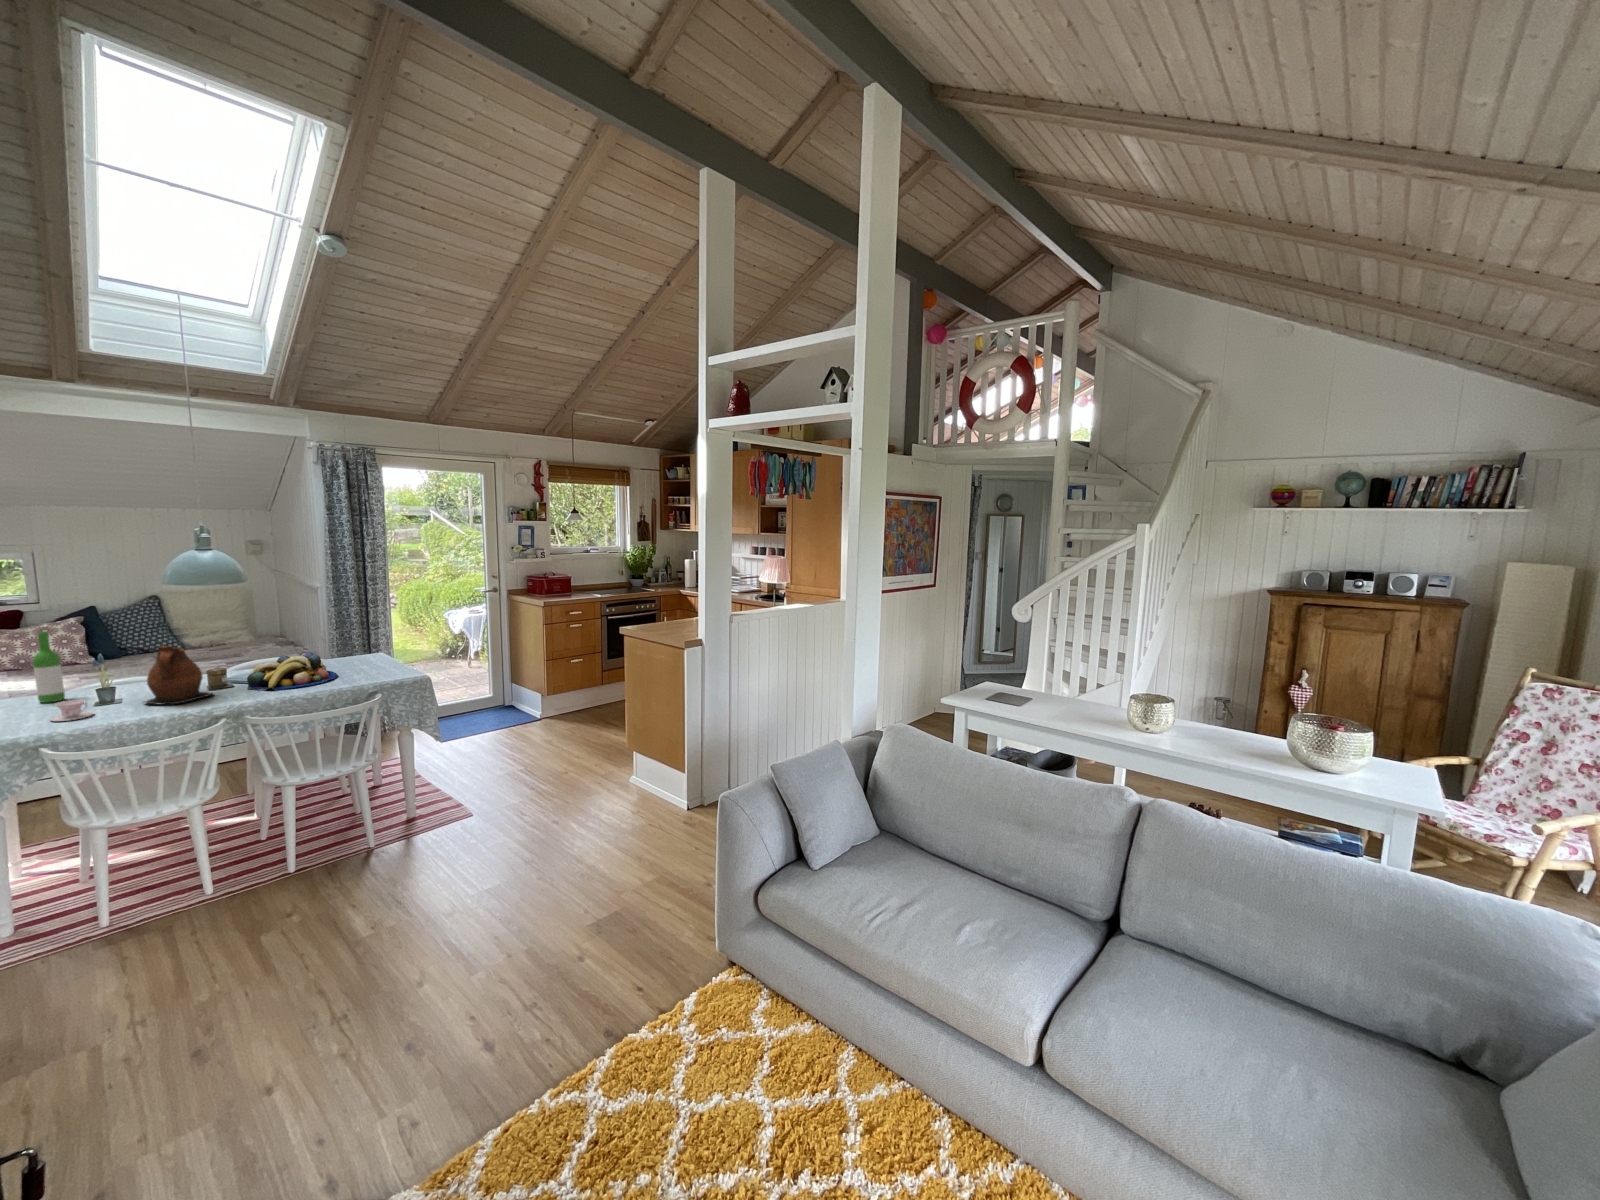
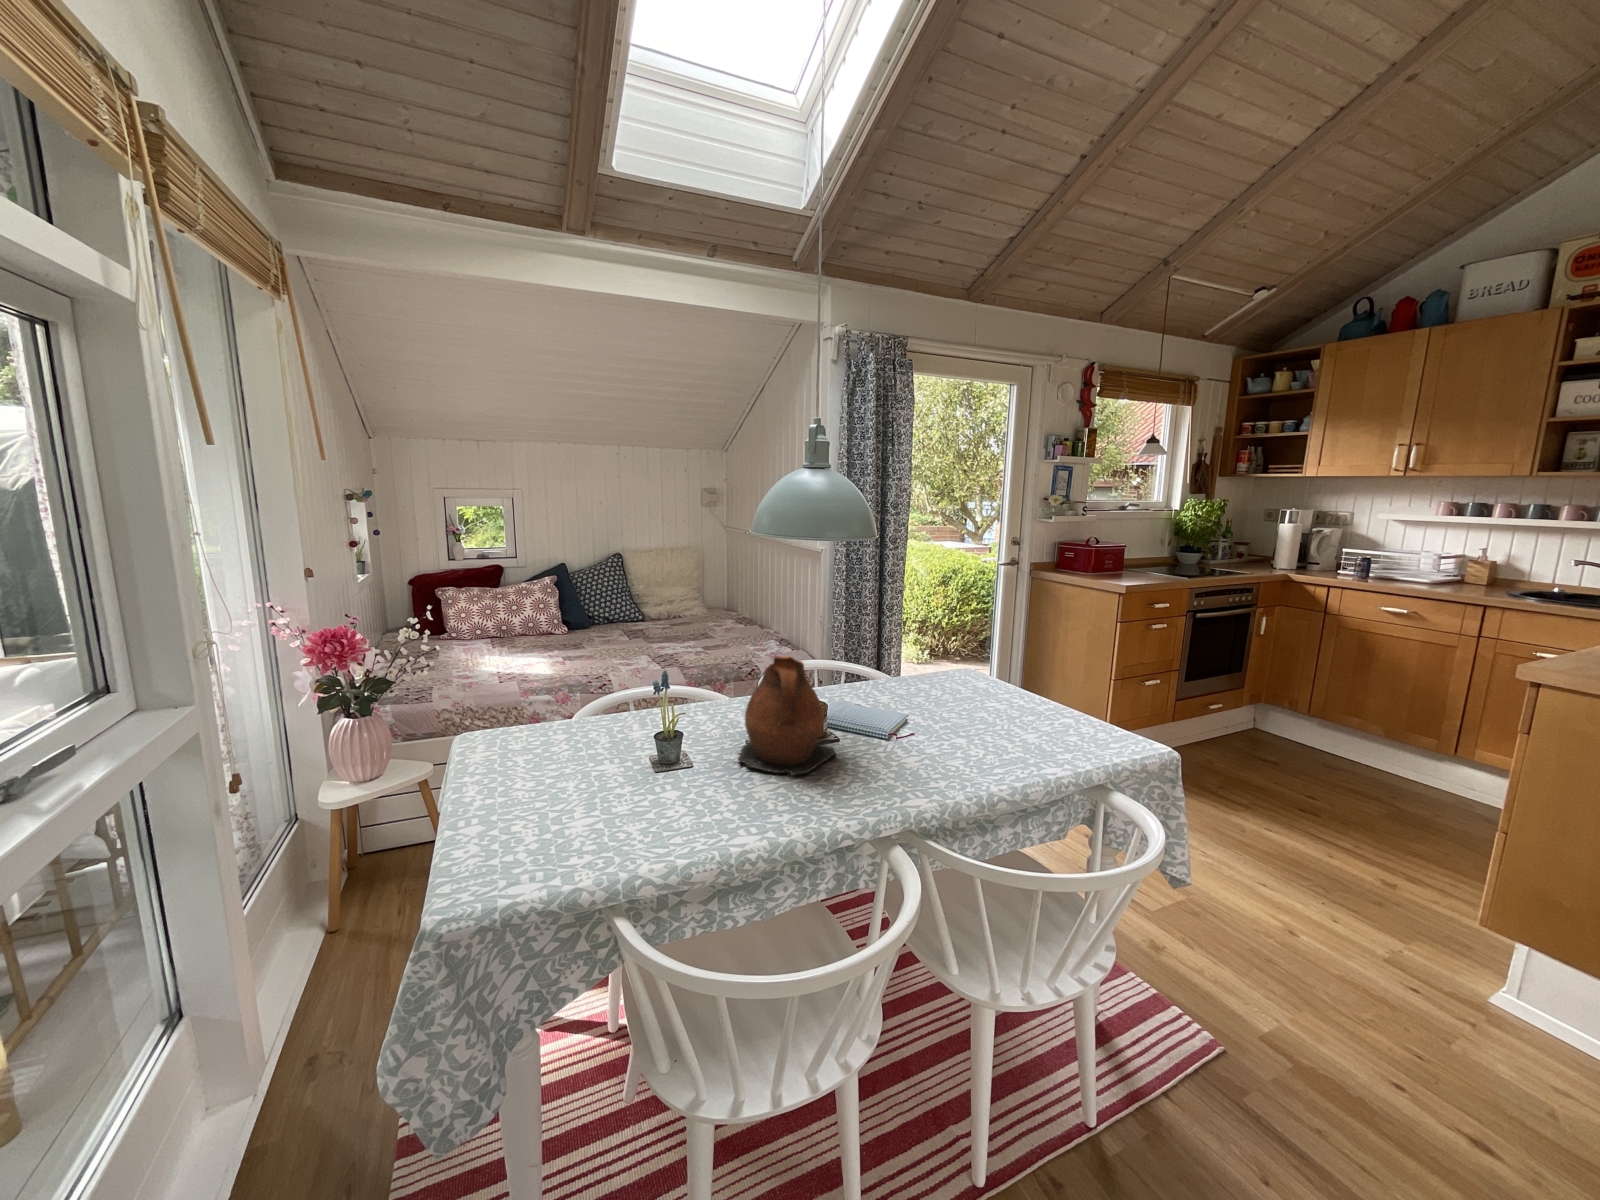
wine bottle: present [33,632,65,703] -> none [571,610,606,734]
fruit bowl: present [247,652,338,691] -> none [860,670,999,753]
teacup: present [50,700,94,721] -> none [619,754,680,803]

